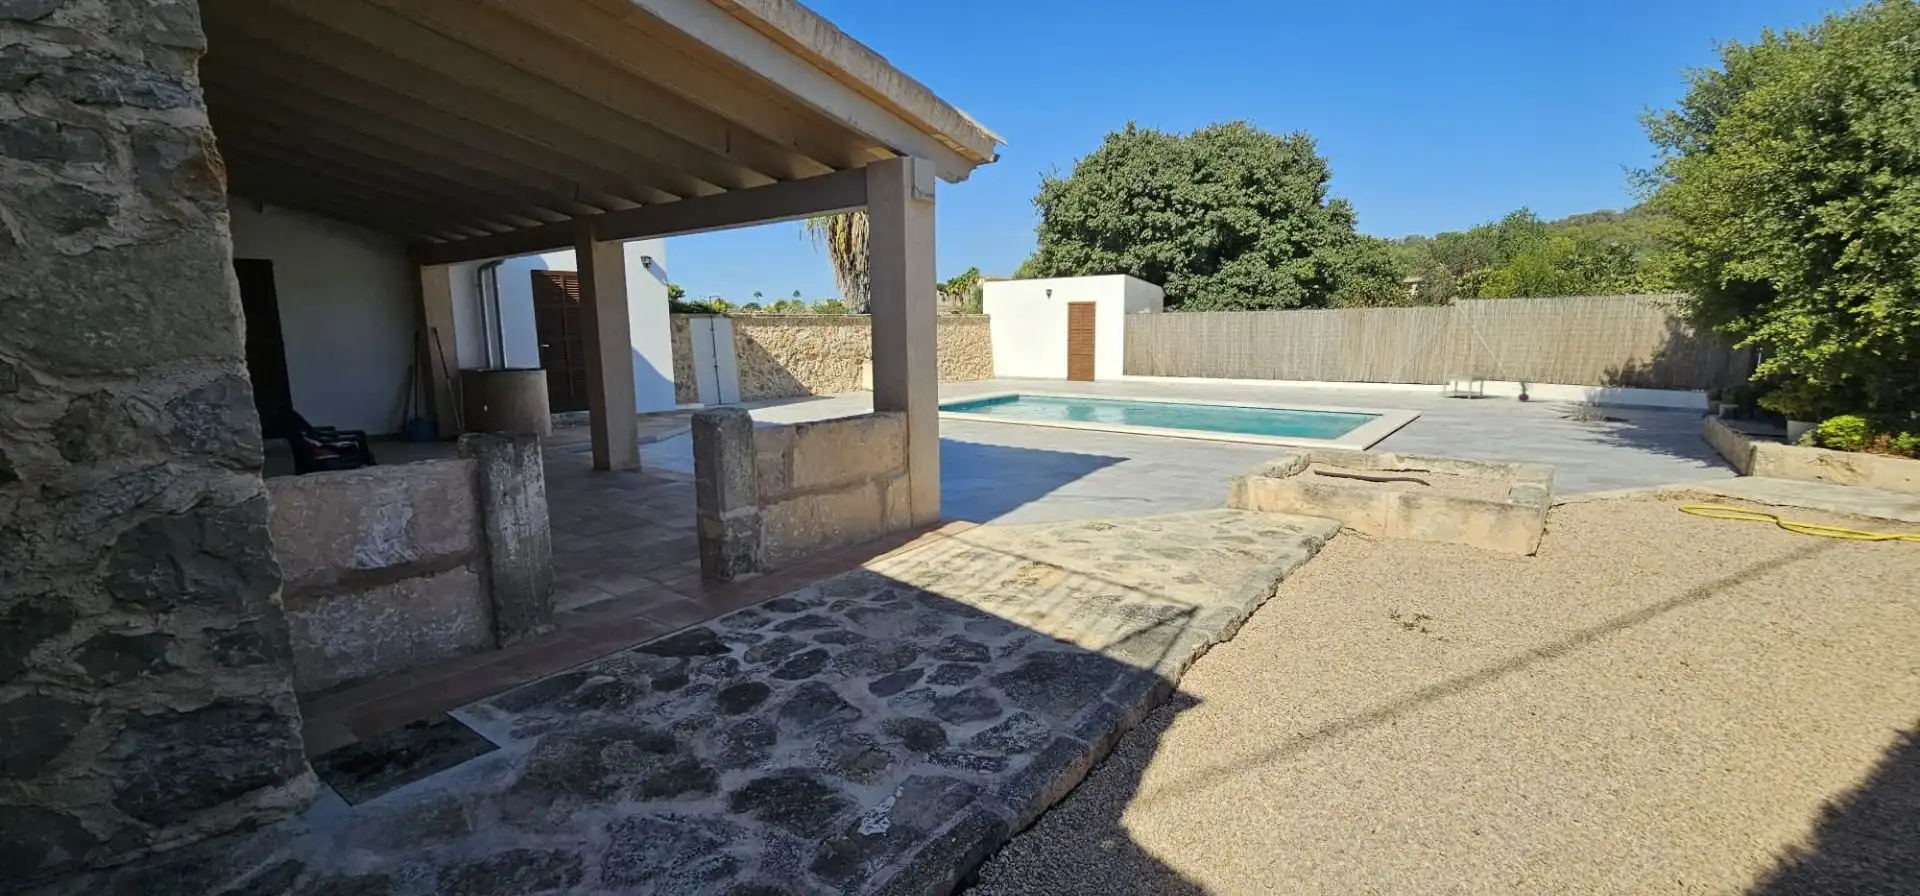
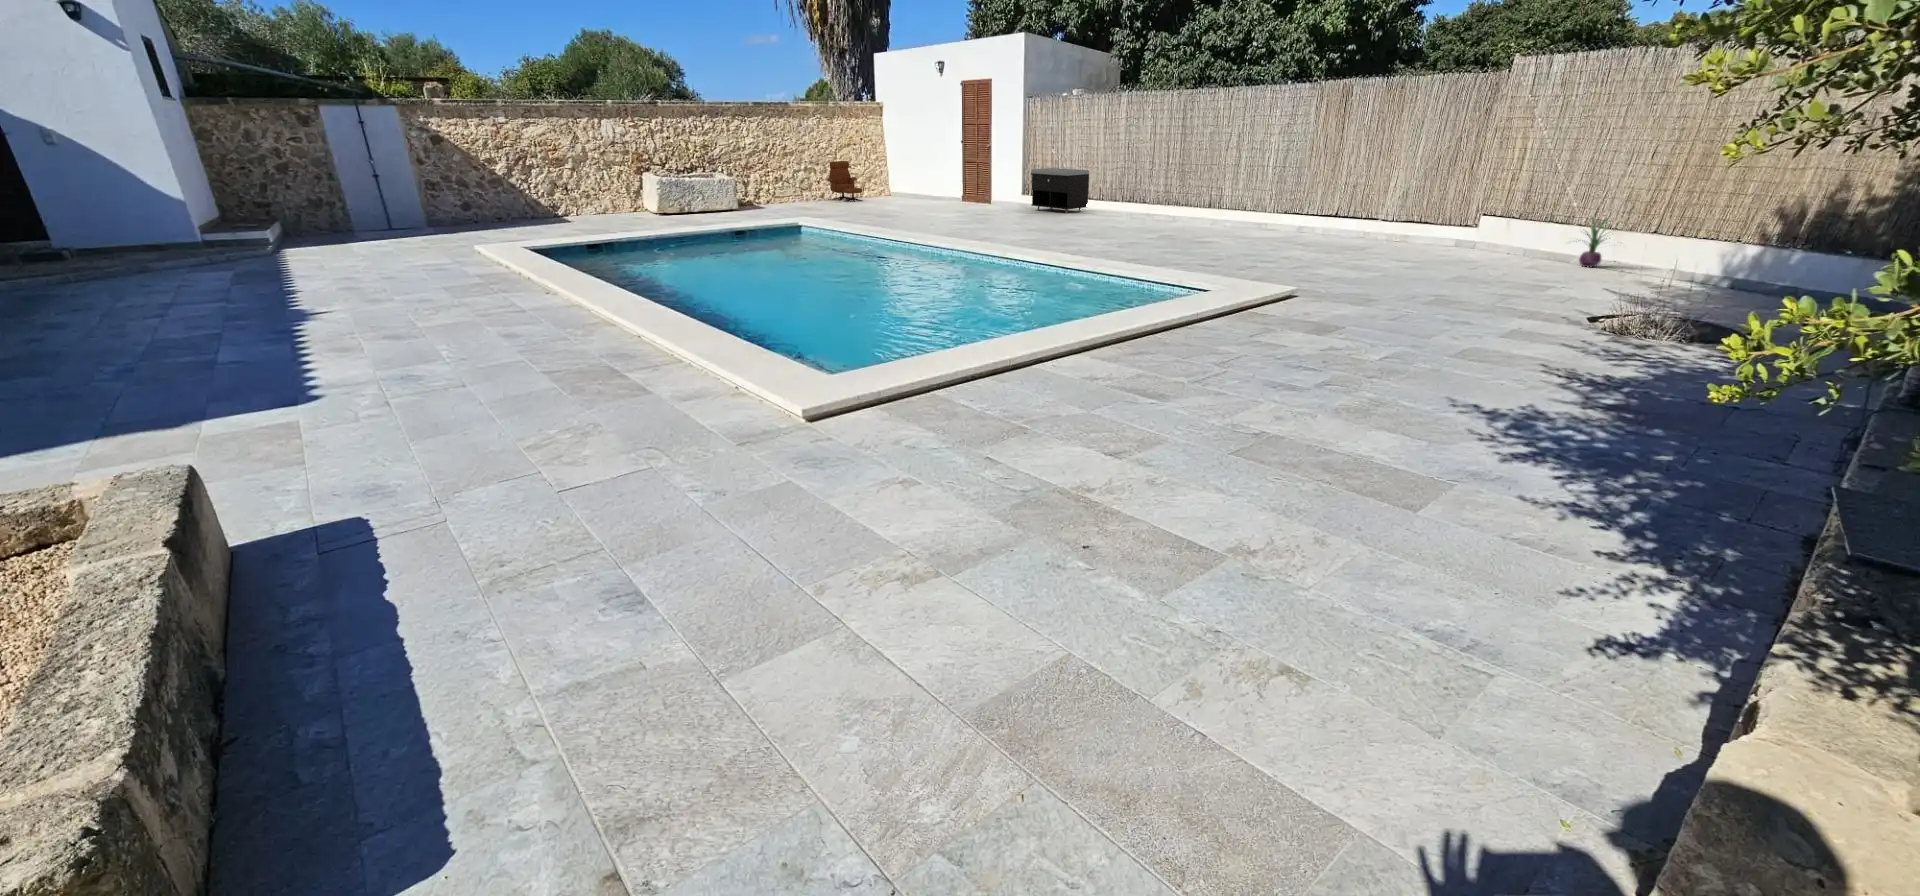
lounge chair: none [960,354,990,383] -> present [827,161,863,202]
storage bench: none [1135,357,1176,386] -> present [1031,168,1089,213]
side table: present [1443,374,1484,398] -> none [1448,207,1537,257]

